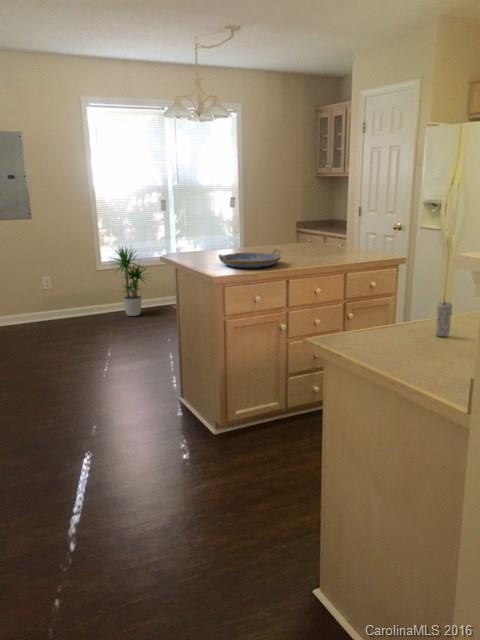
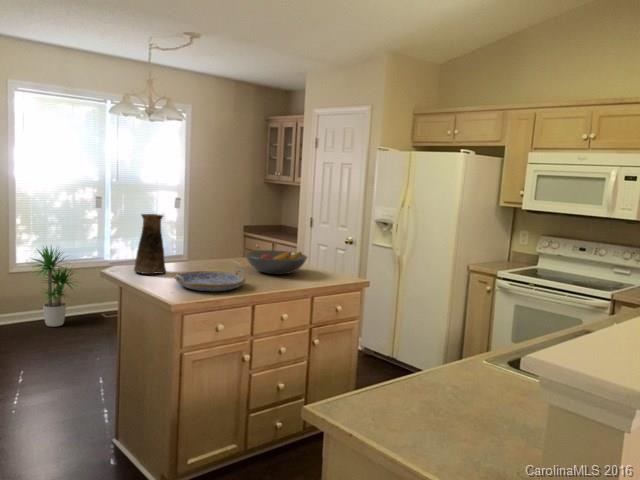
pitcher: none [187,204,214,257] -> present [134,214,166,274]
fruit bowl: none [284,233,343,254] -> present [245,250,307,274]
candle: present [435,301,452,336] -> none [448,354,467,400]

